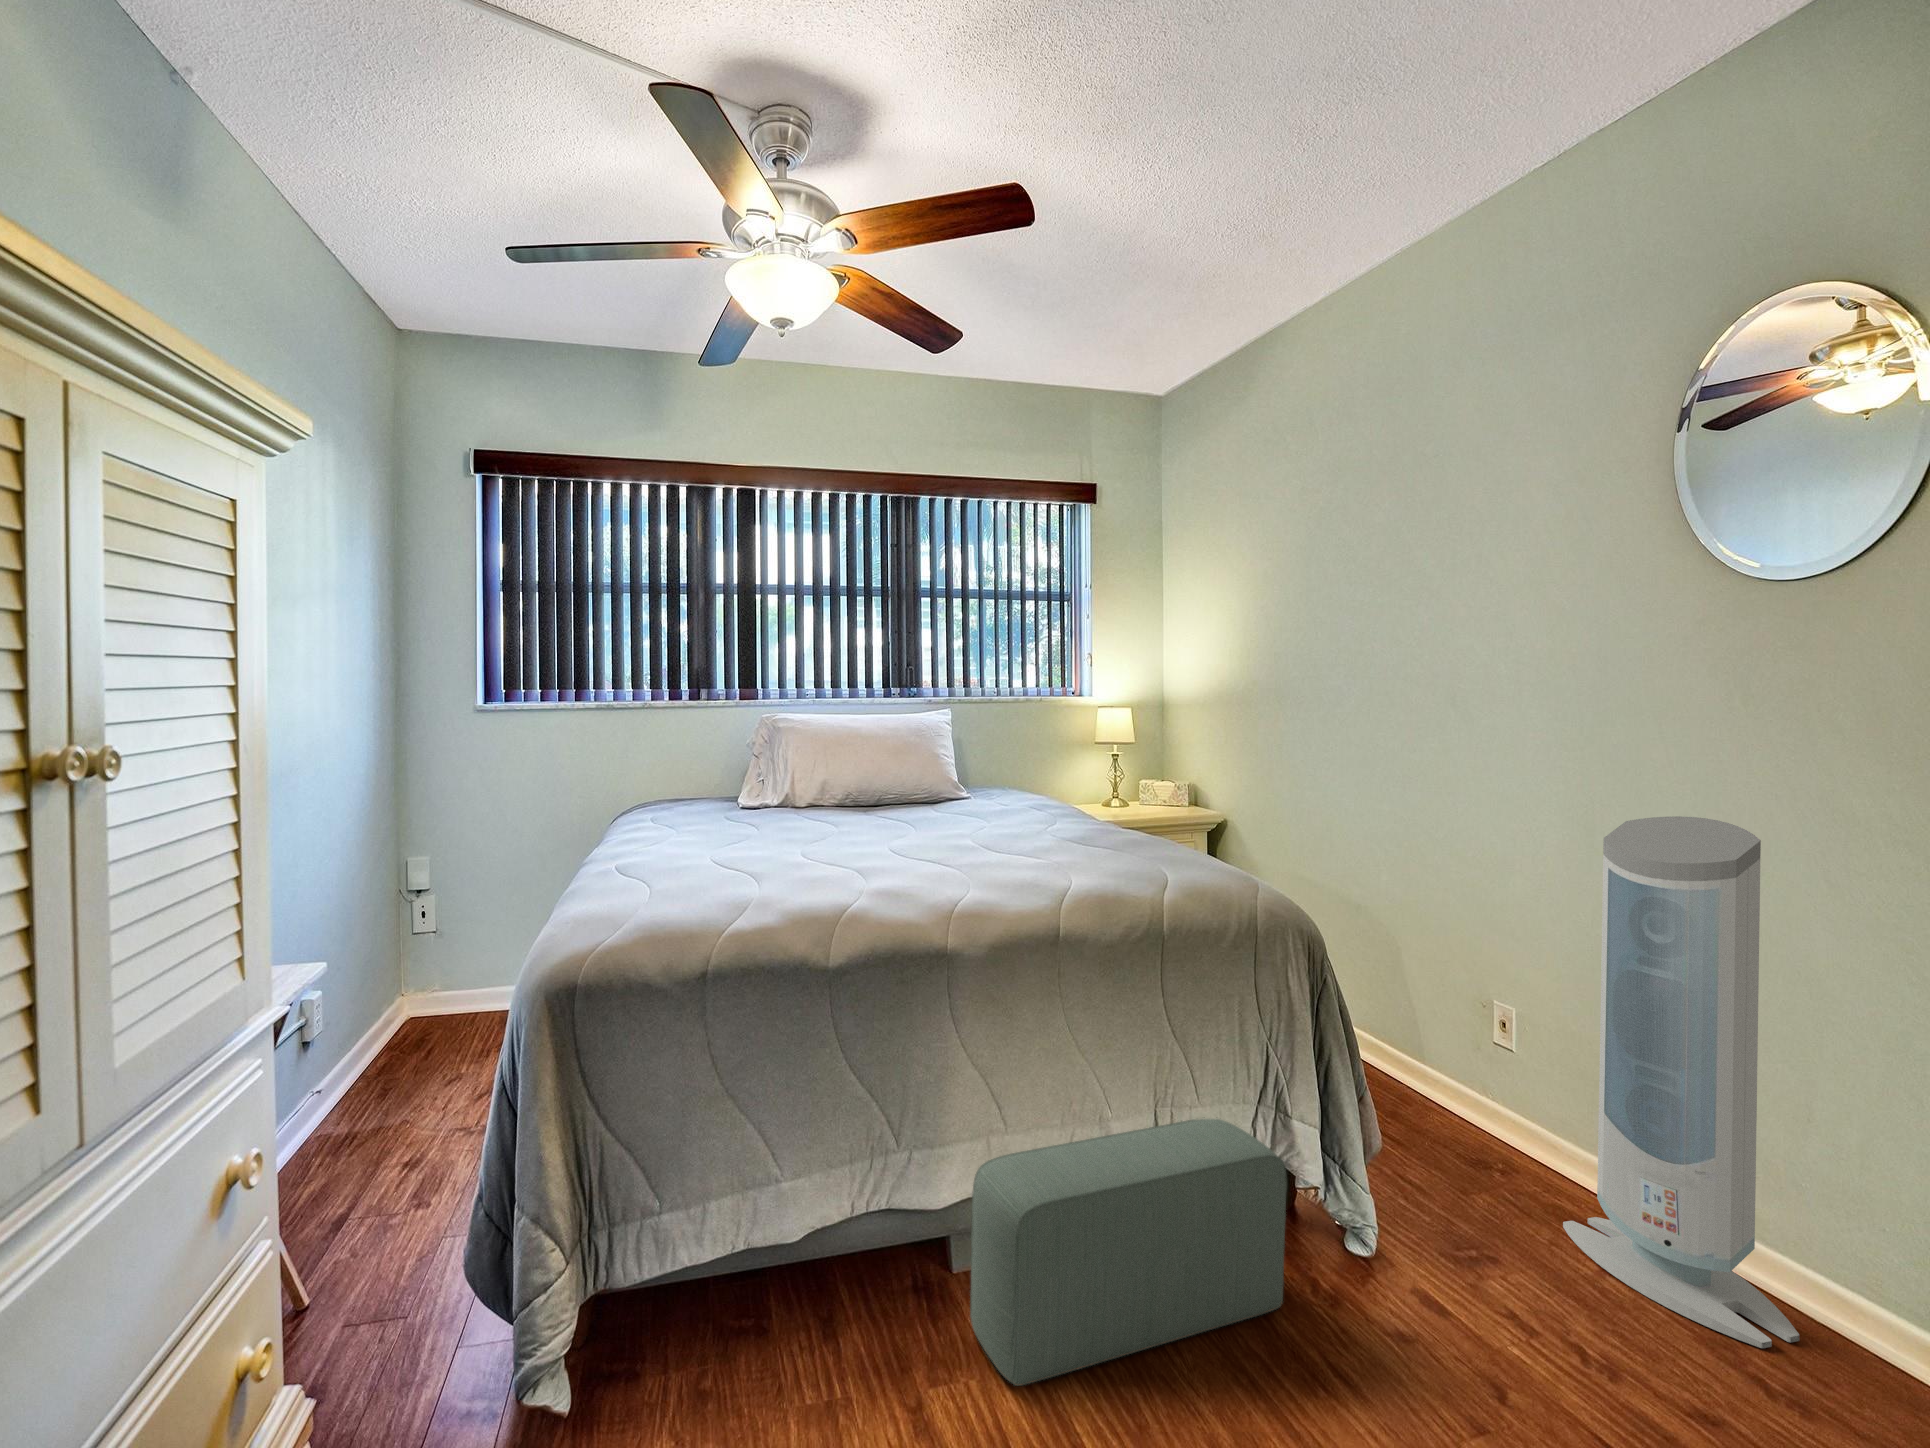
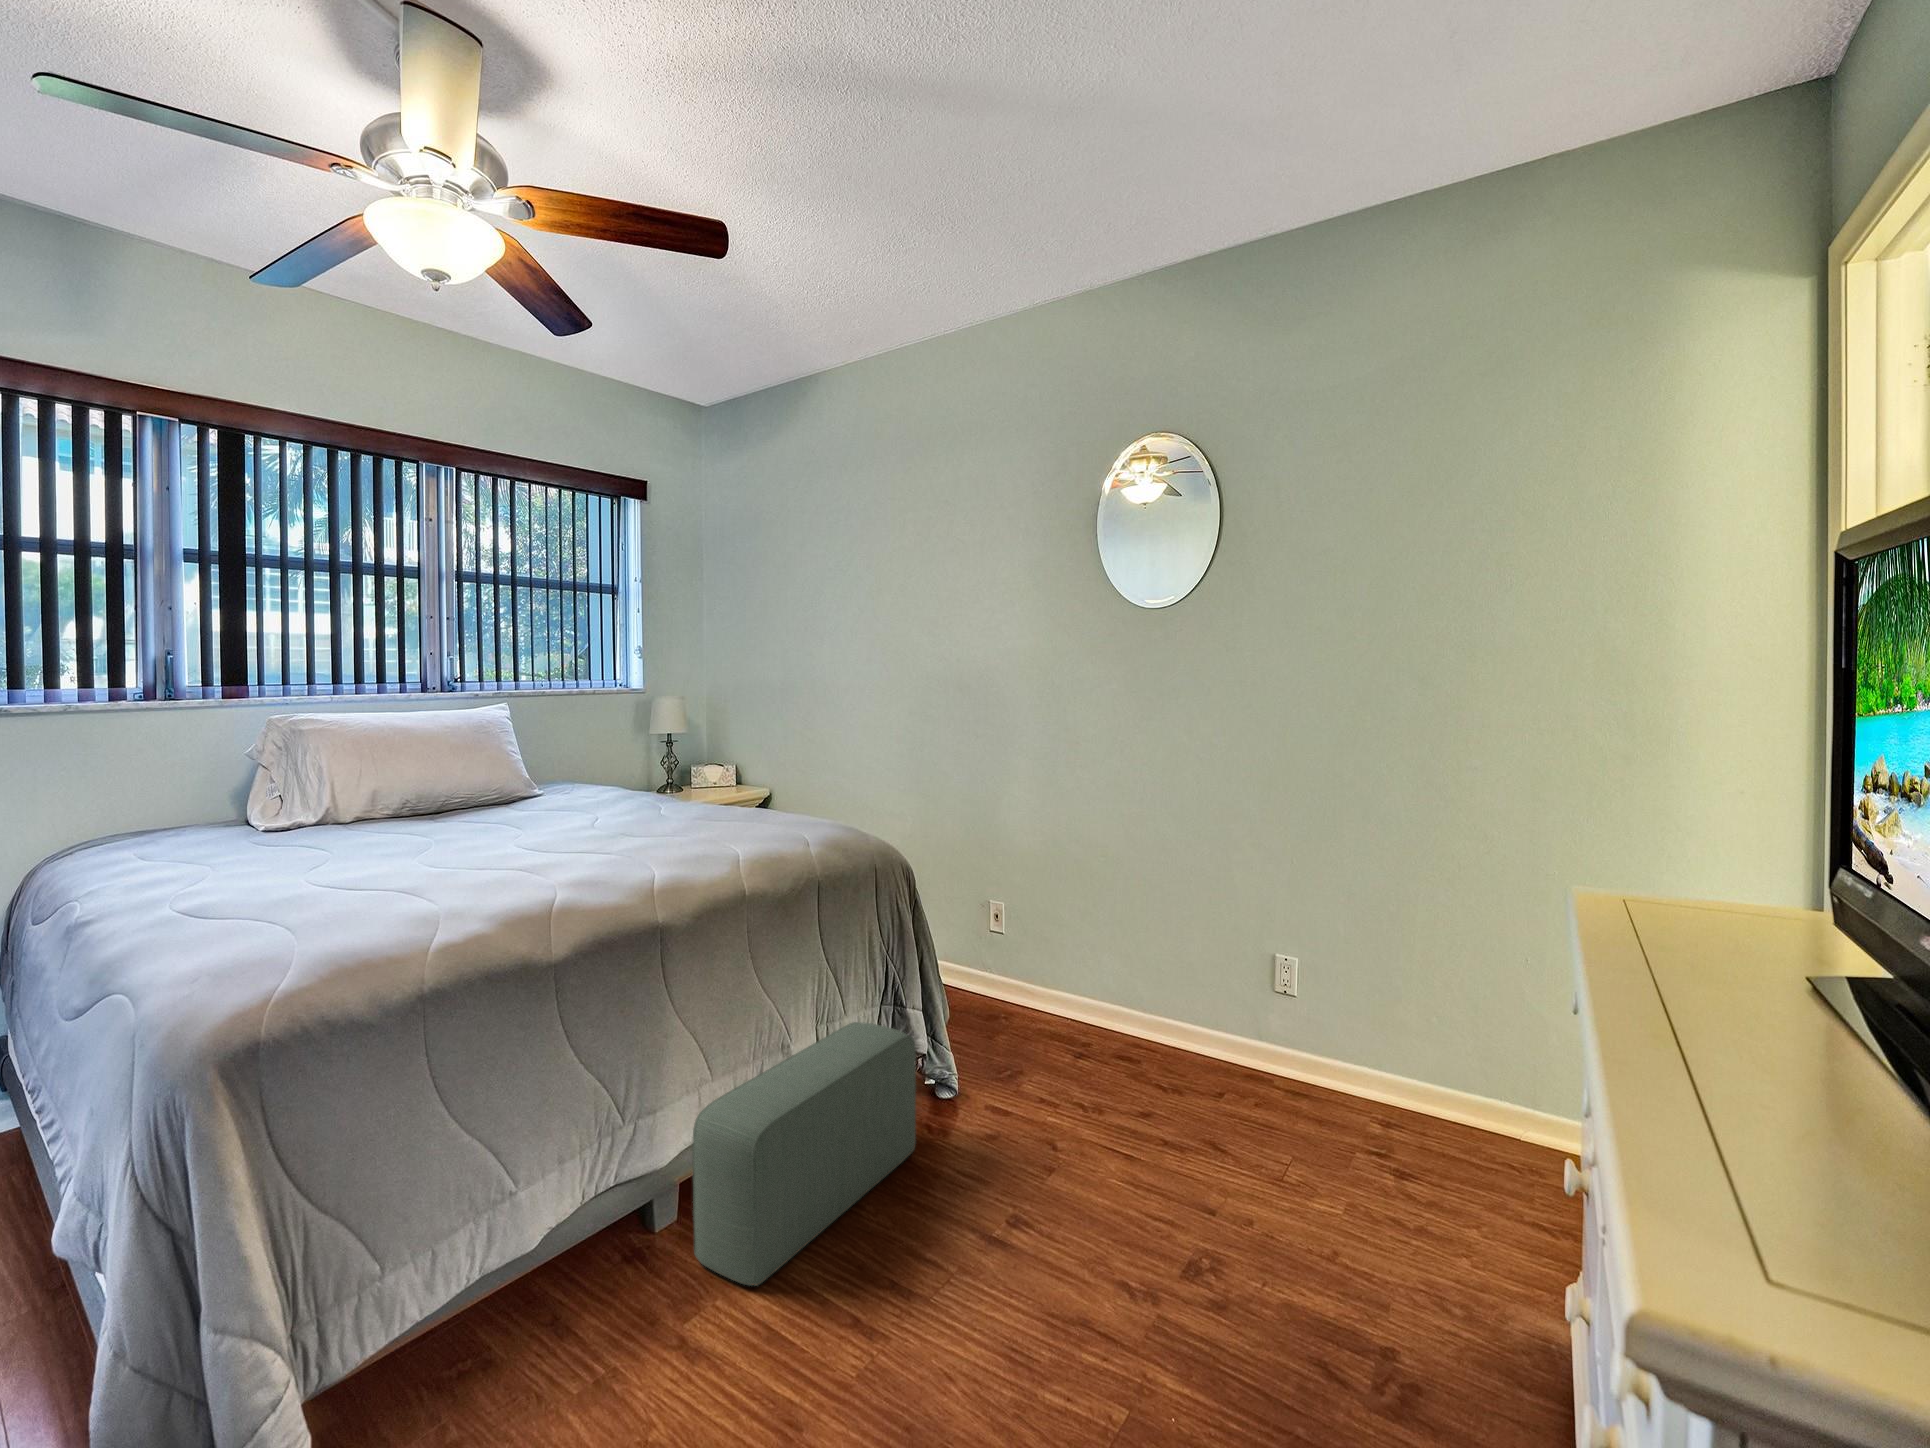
air purifier: present [1563,816,1799,1348] -> none [1049,746,1174,1070]

